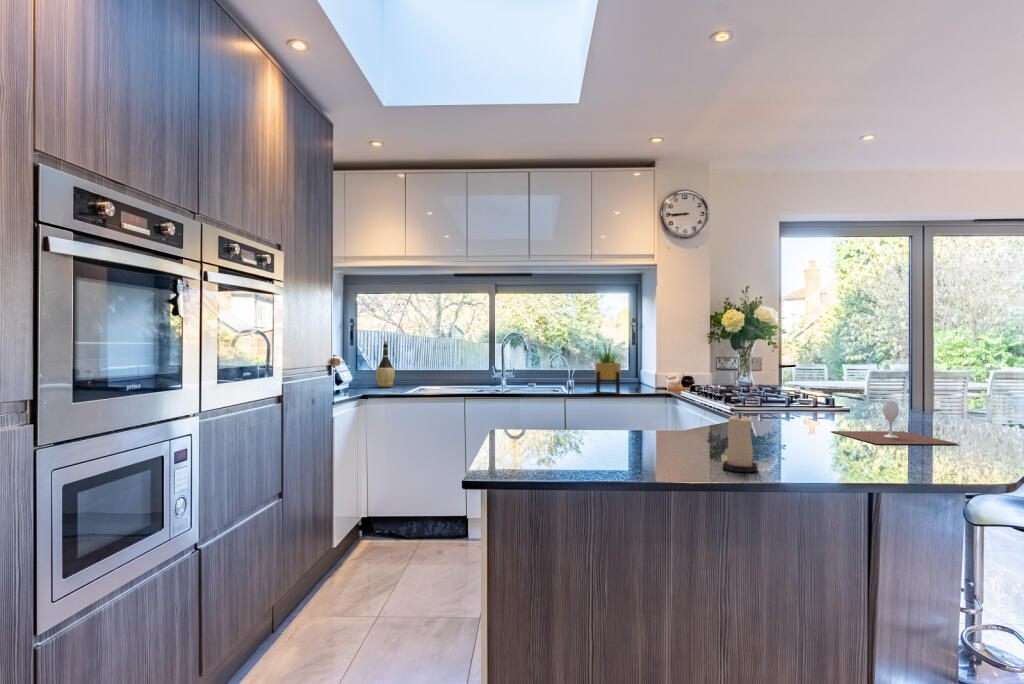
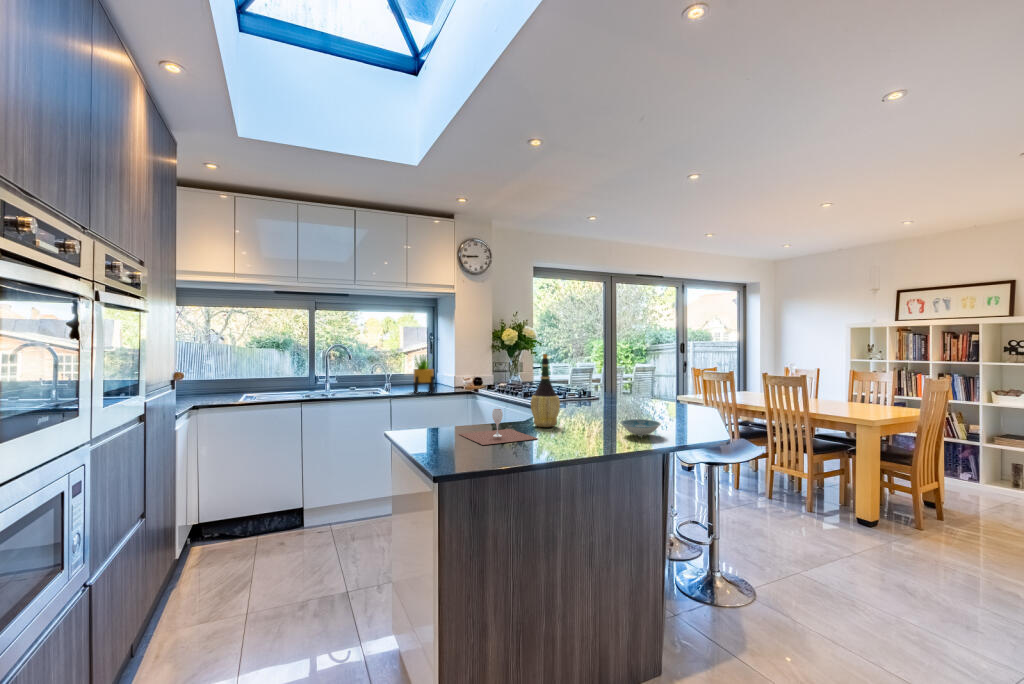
wine bottle: present [376,341,395,387] -> present [531,354,560,427]
wine glass: present [831,402,958,444] -> present [459,409,538,445]
candle: present [723,413,758,472] -> none [584,409,605,447]
ceramic bowl: none [806,437,884,466] -> present [621,419,661,437]

